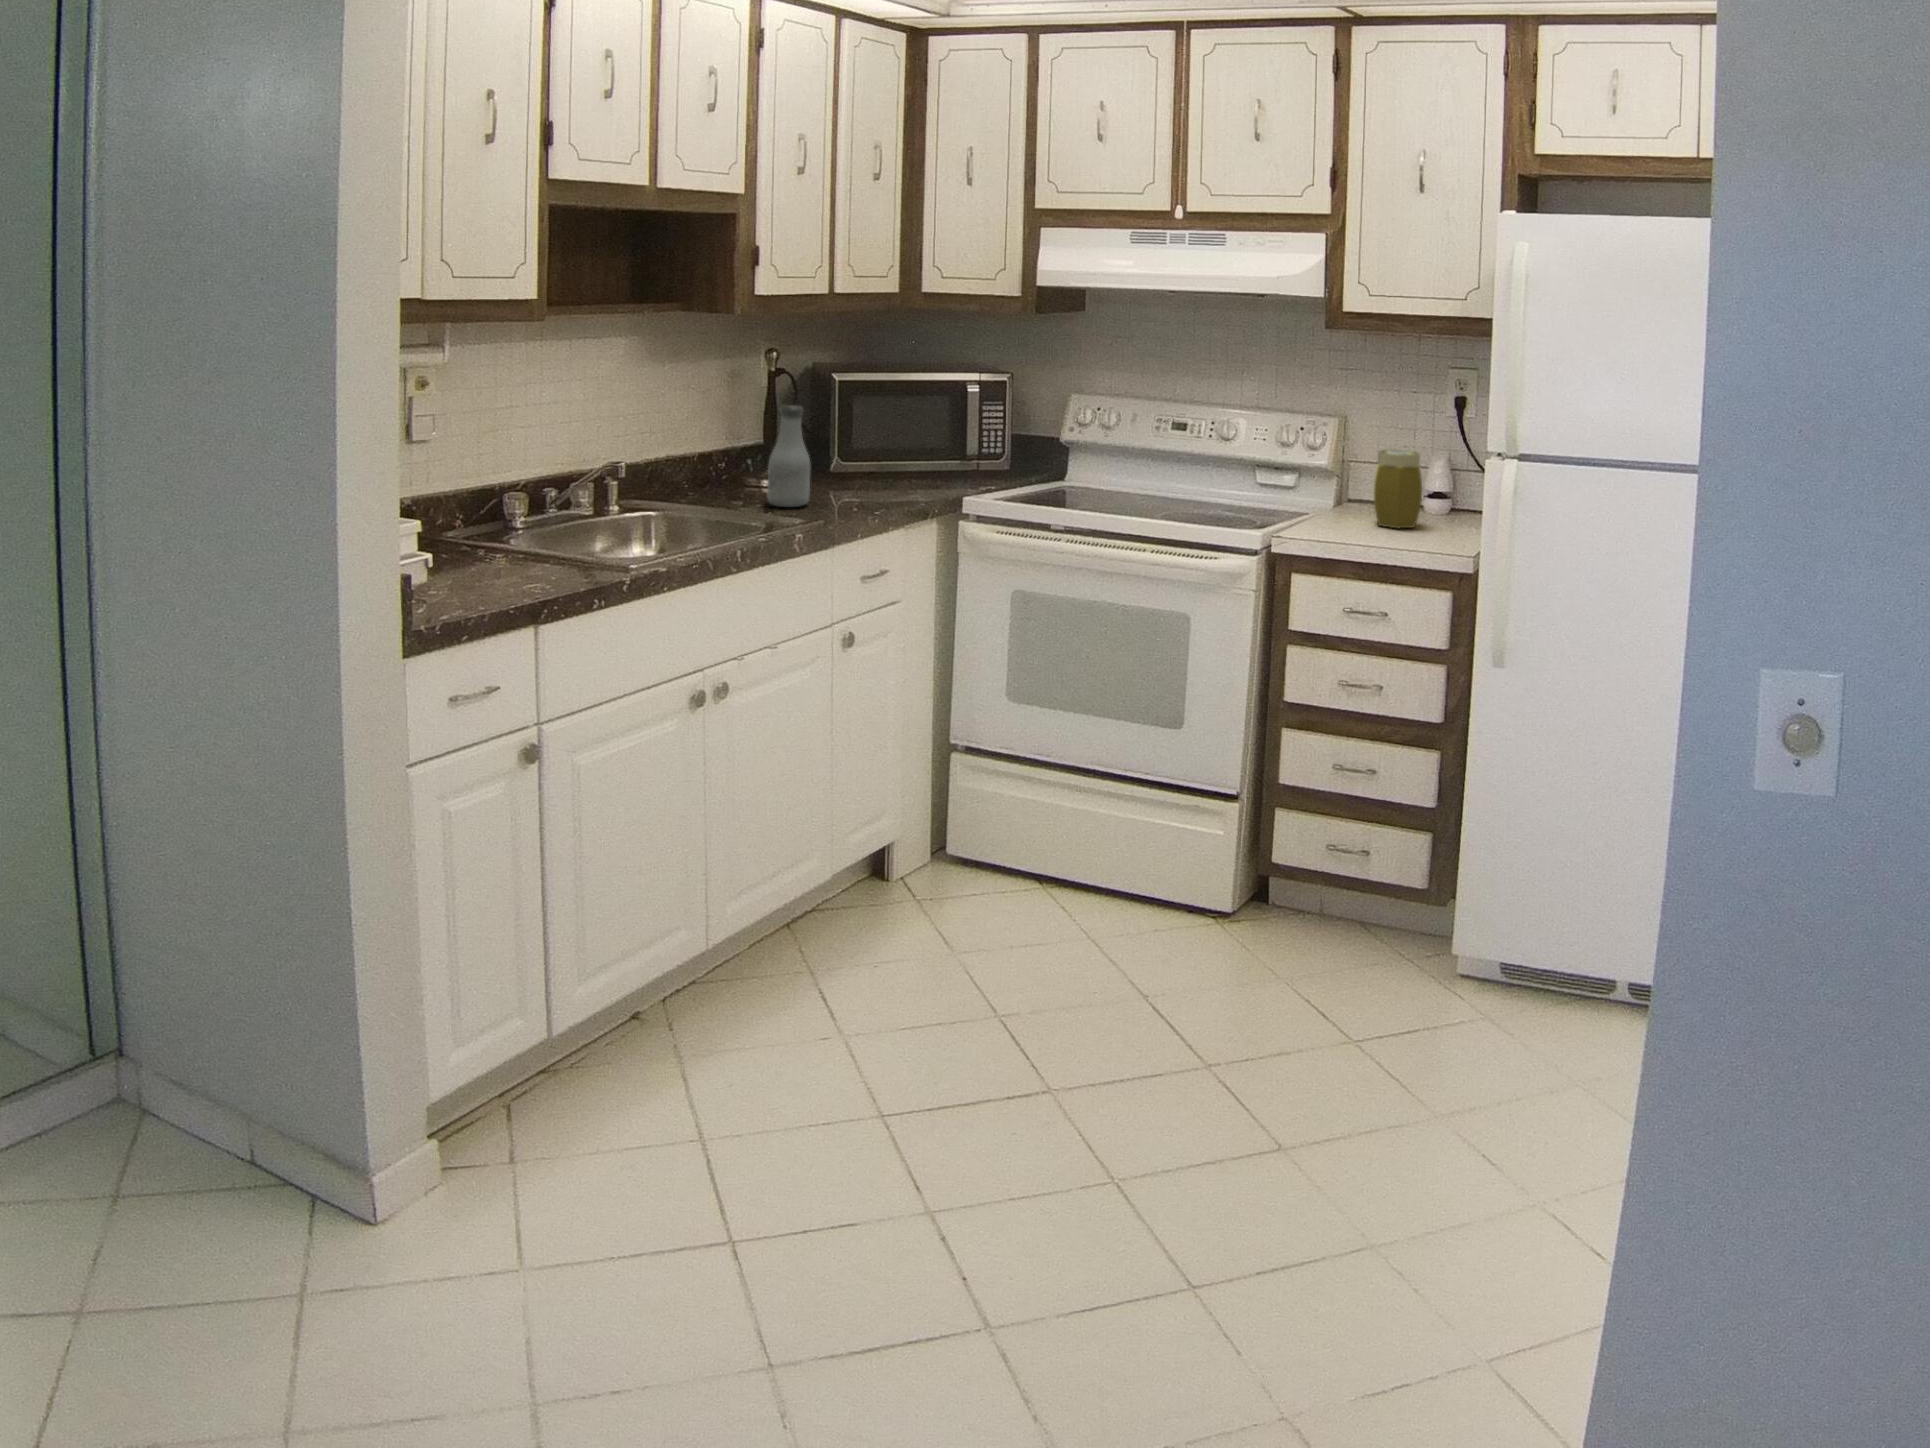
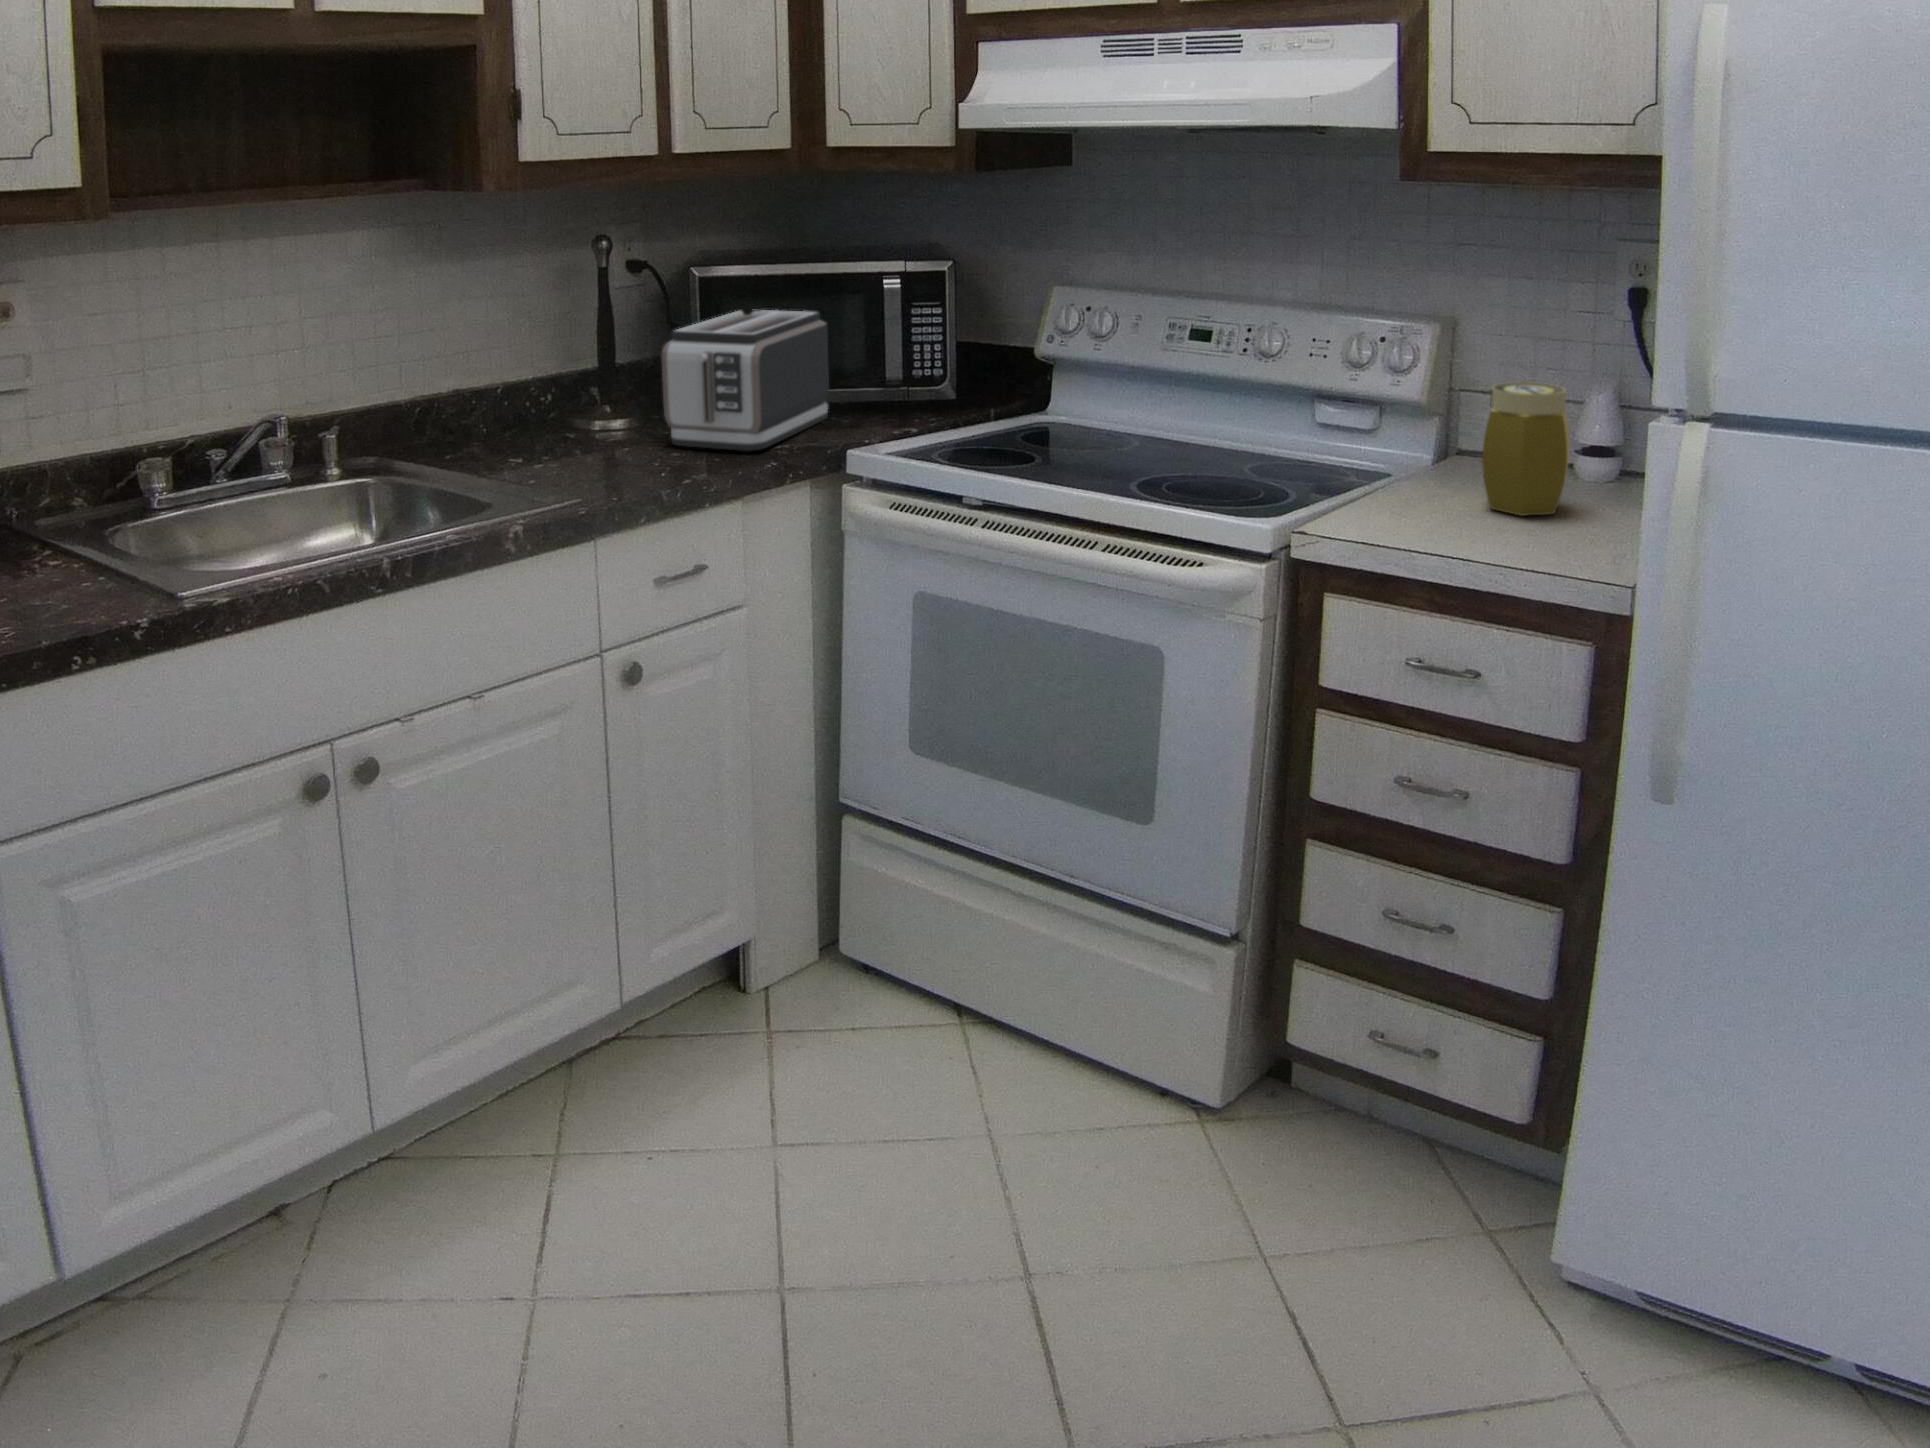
toaster: none [823,403,928,497] -> present [662,310,829,451]
bottle: present [768,405,810,507] -> none [574,326,632,469]

